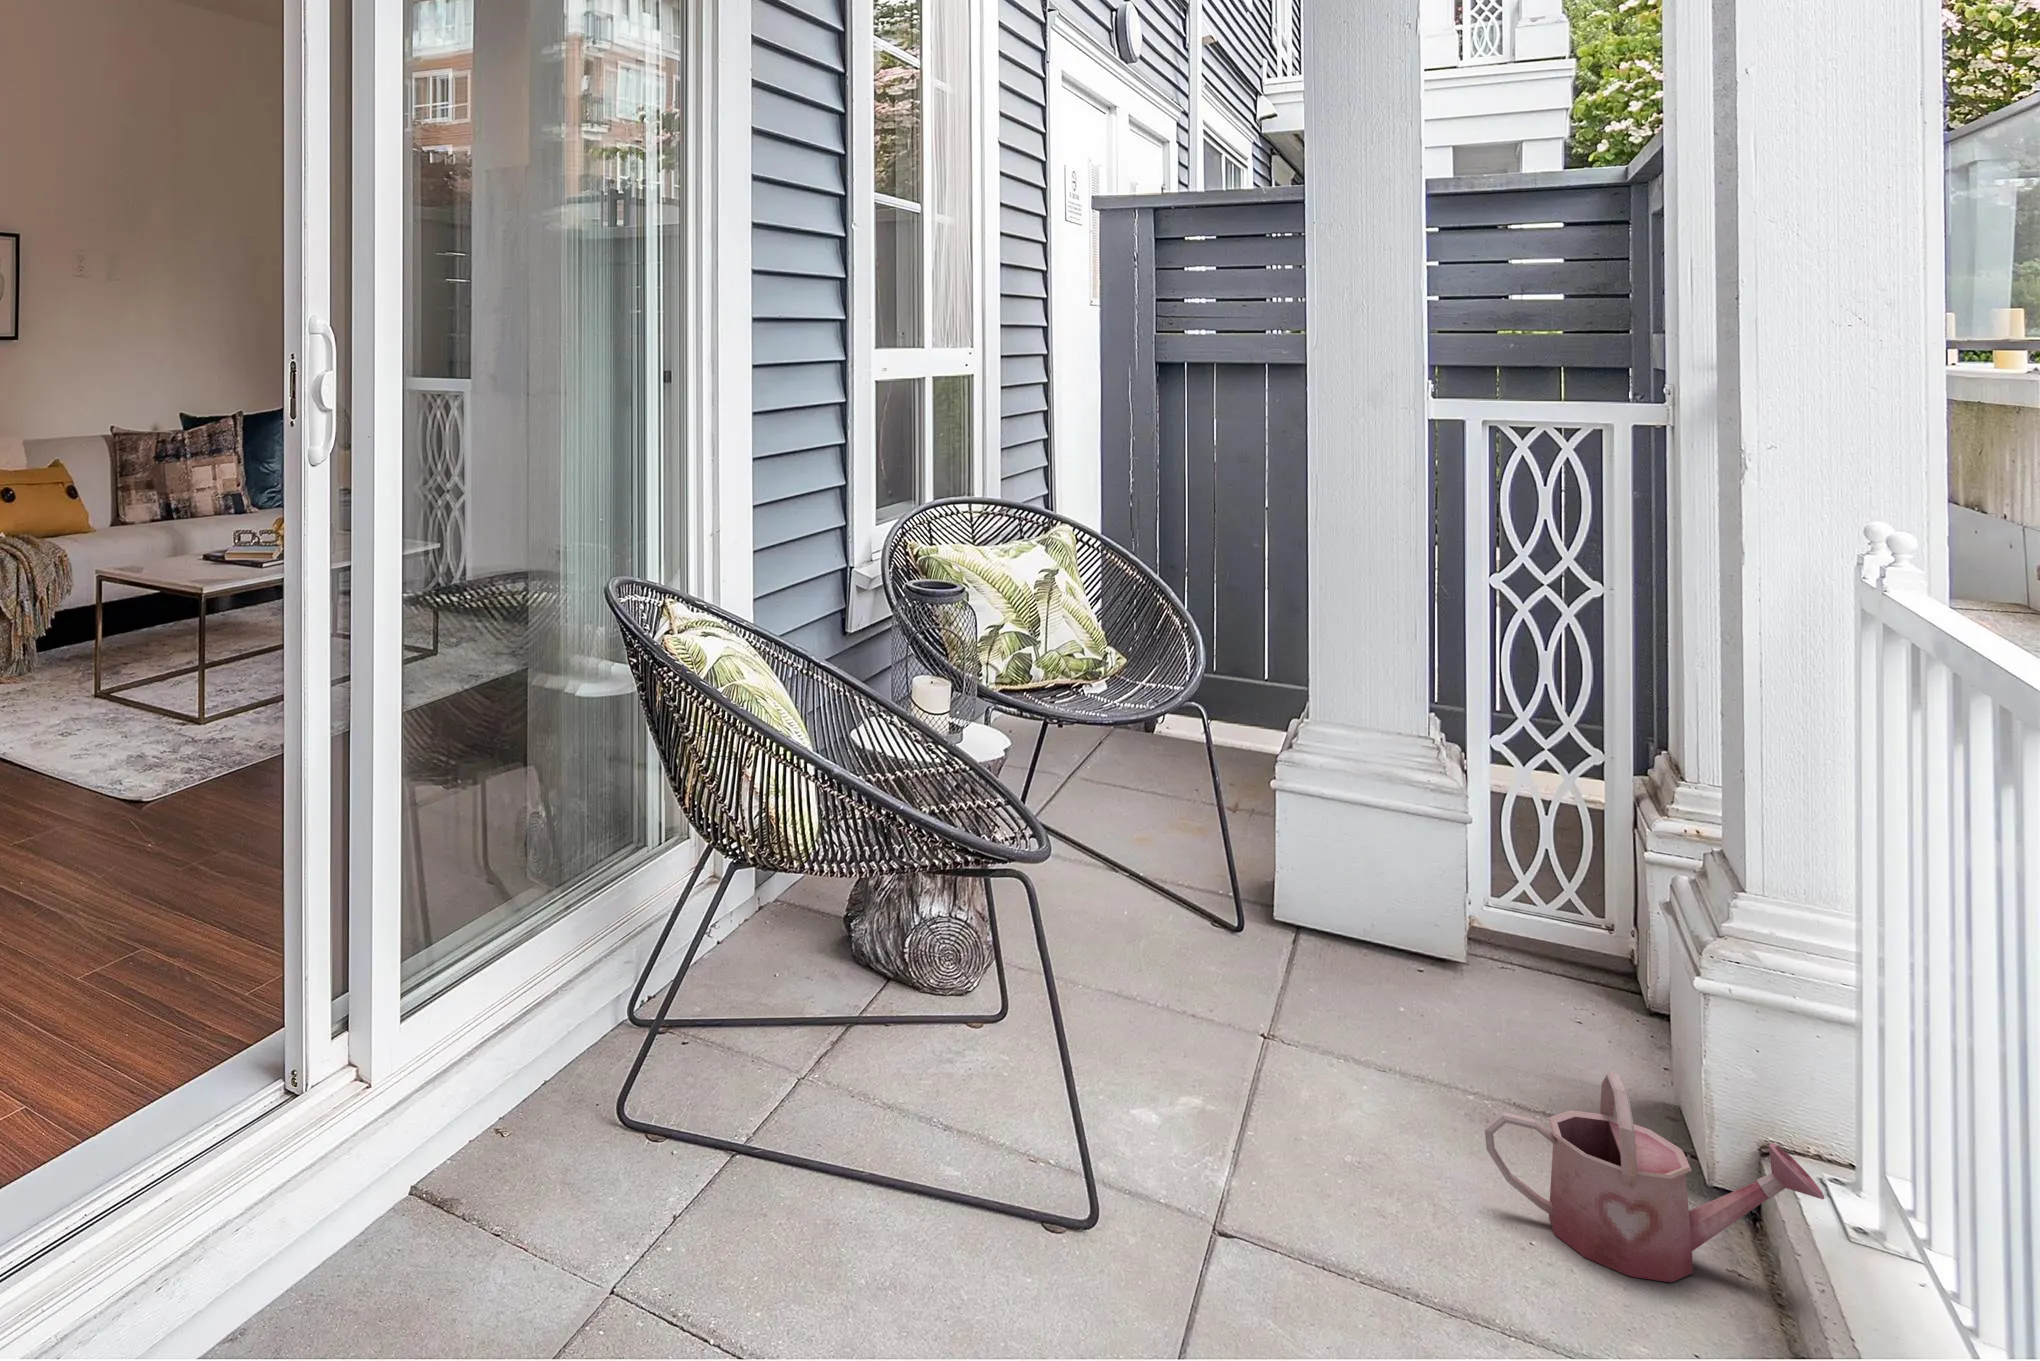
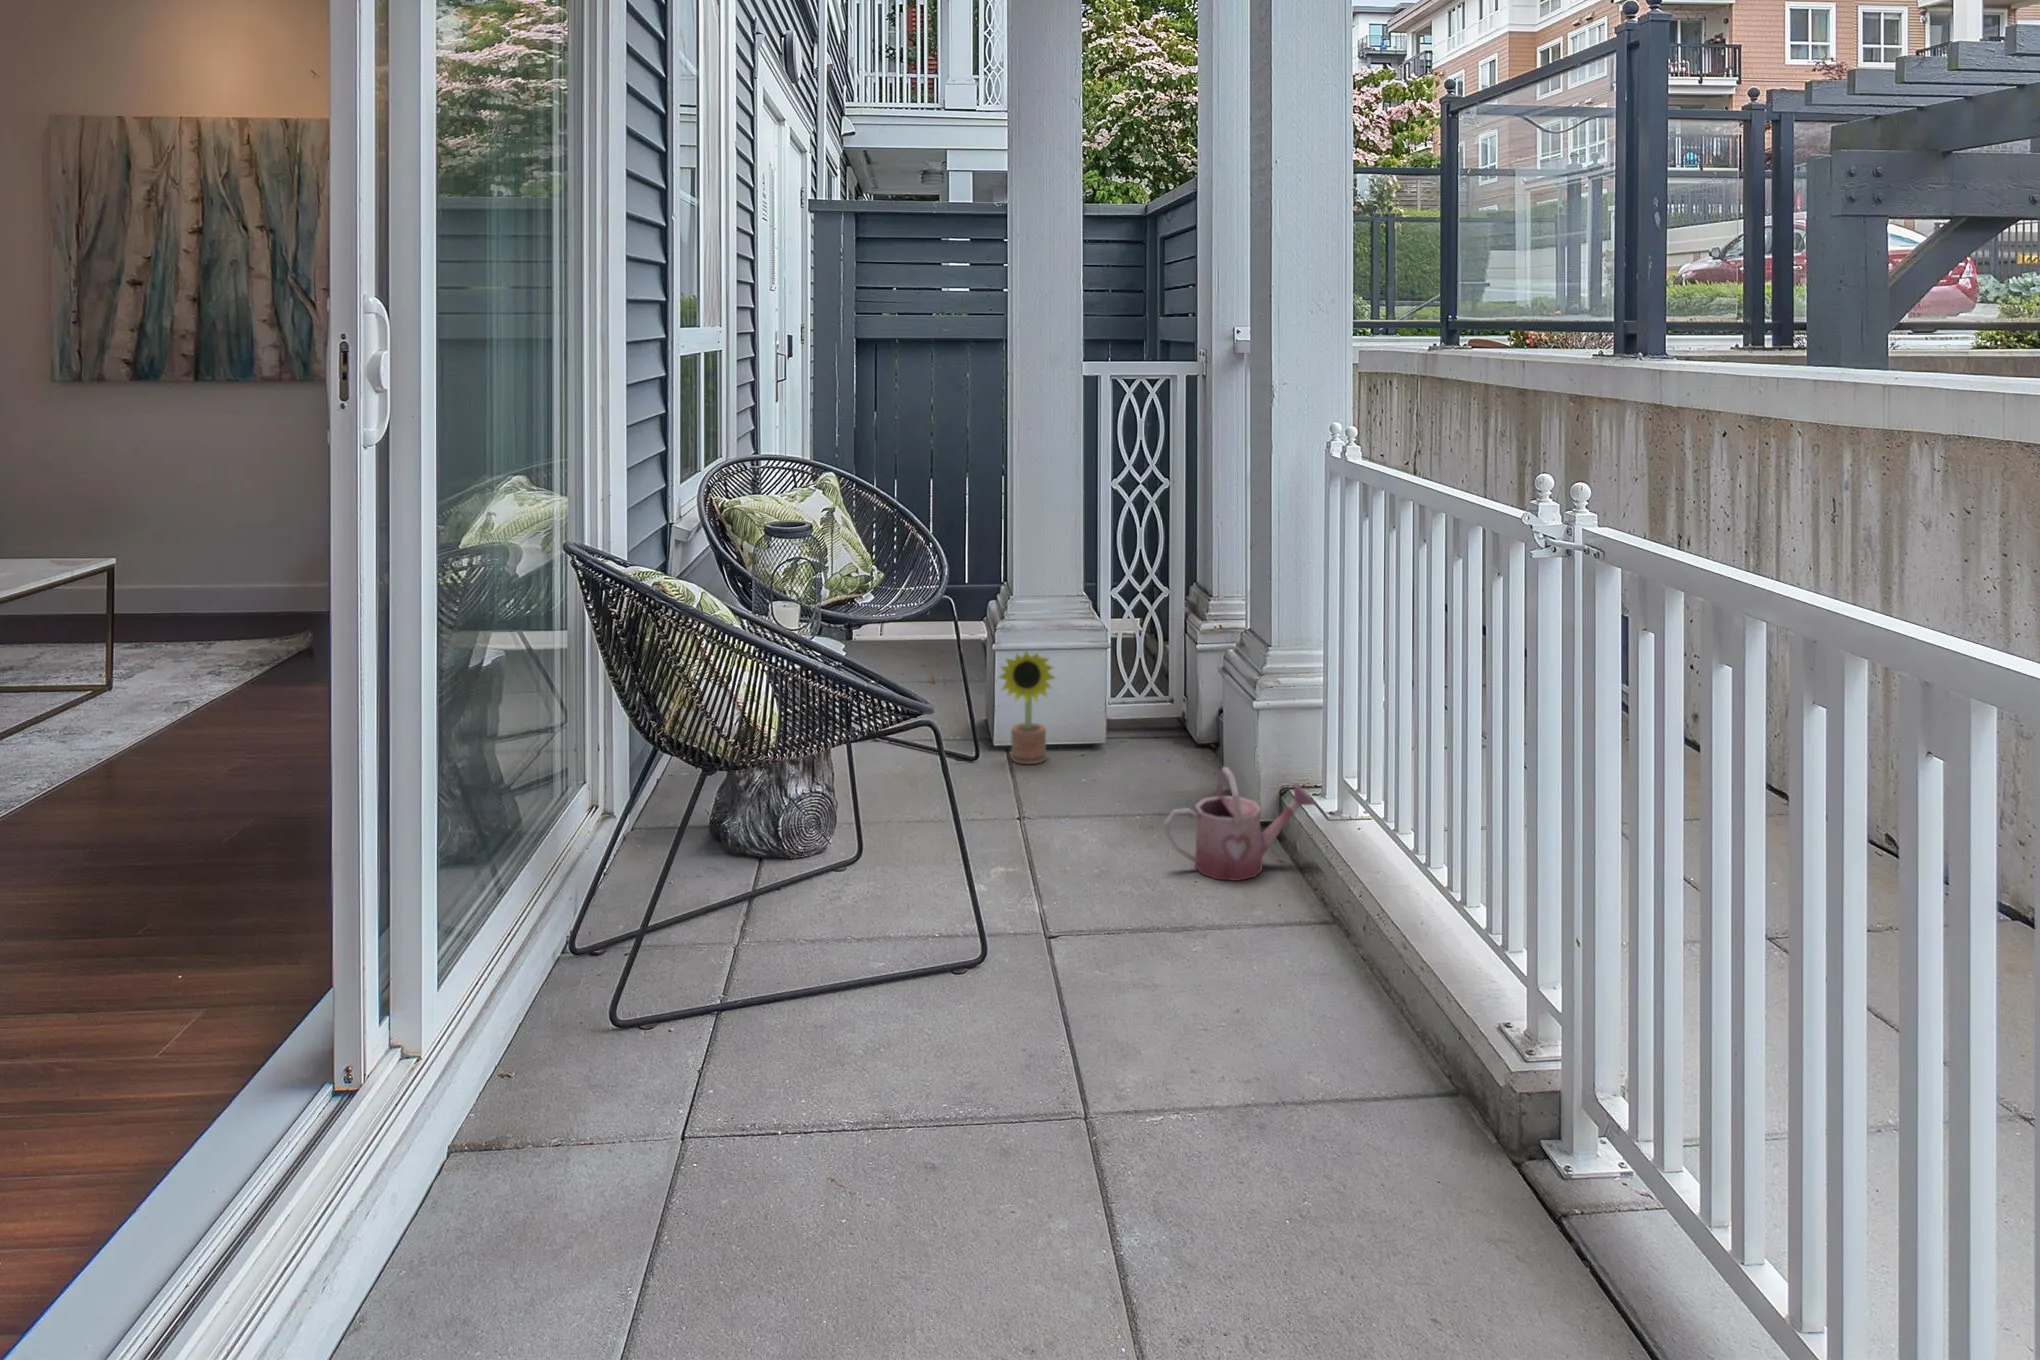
decorative plant: none [1265,798,1359,958] -> present [999,651,1055,764]

